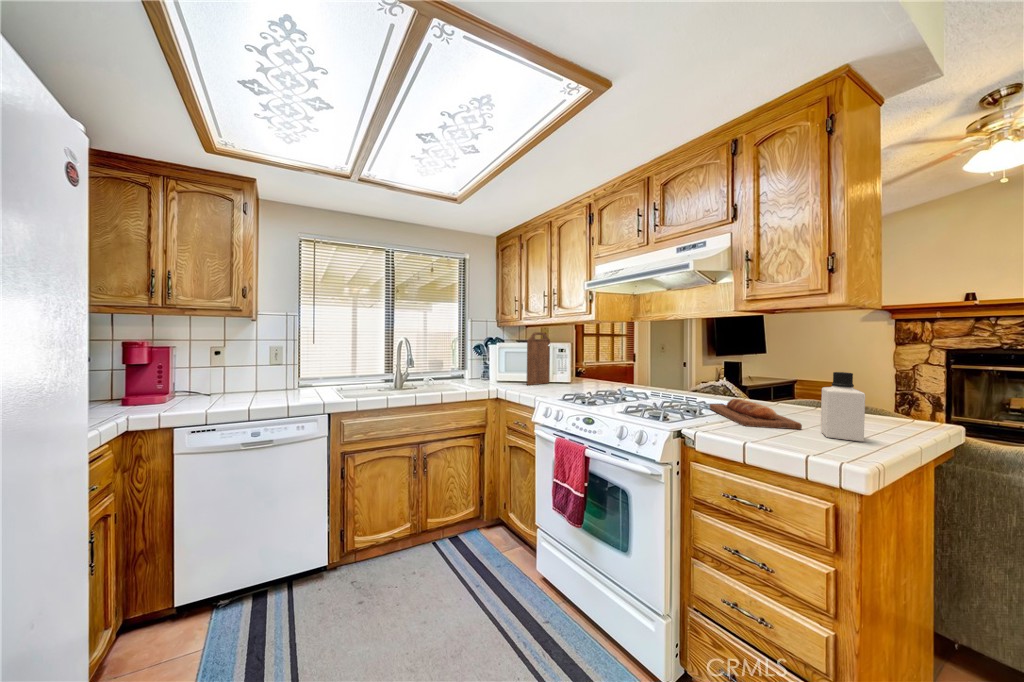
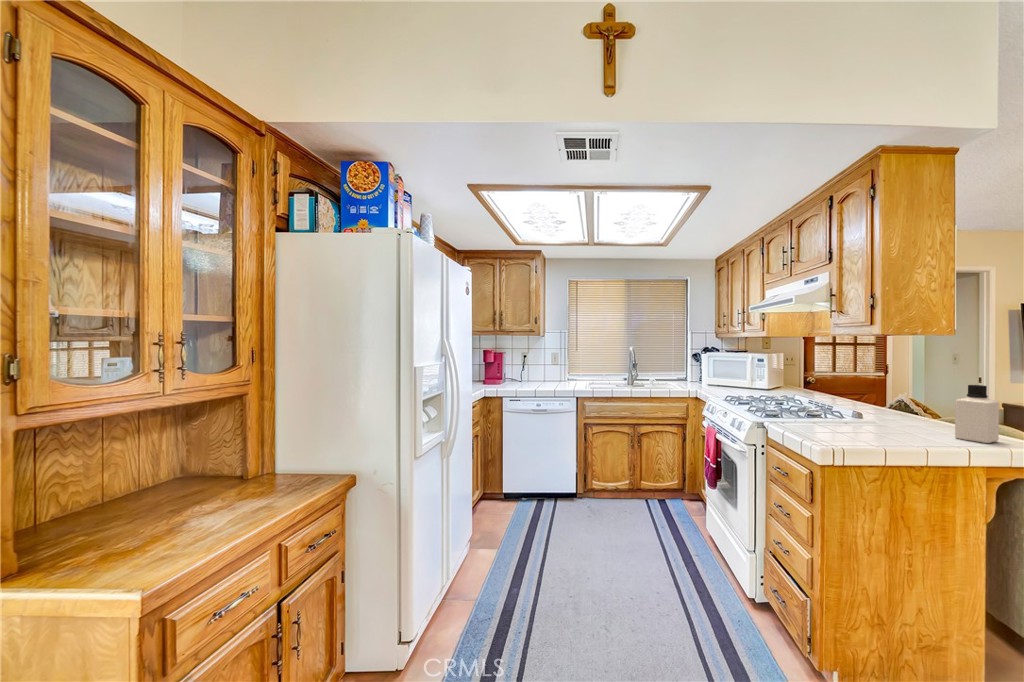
cutting board: present [527,332,550,385] -> none [728,344,753,389]
bread loaf: present [710,399,802,429] -> none [887,407,949,433]

